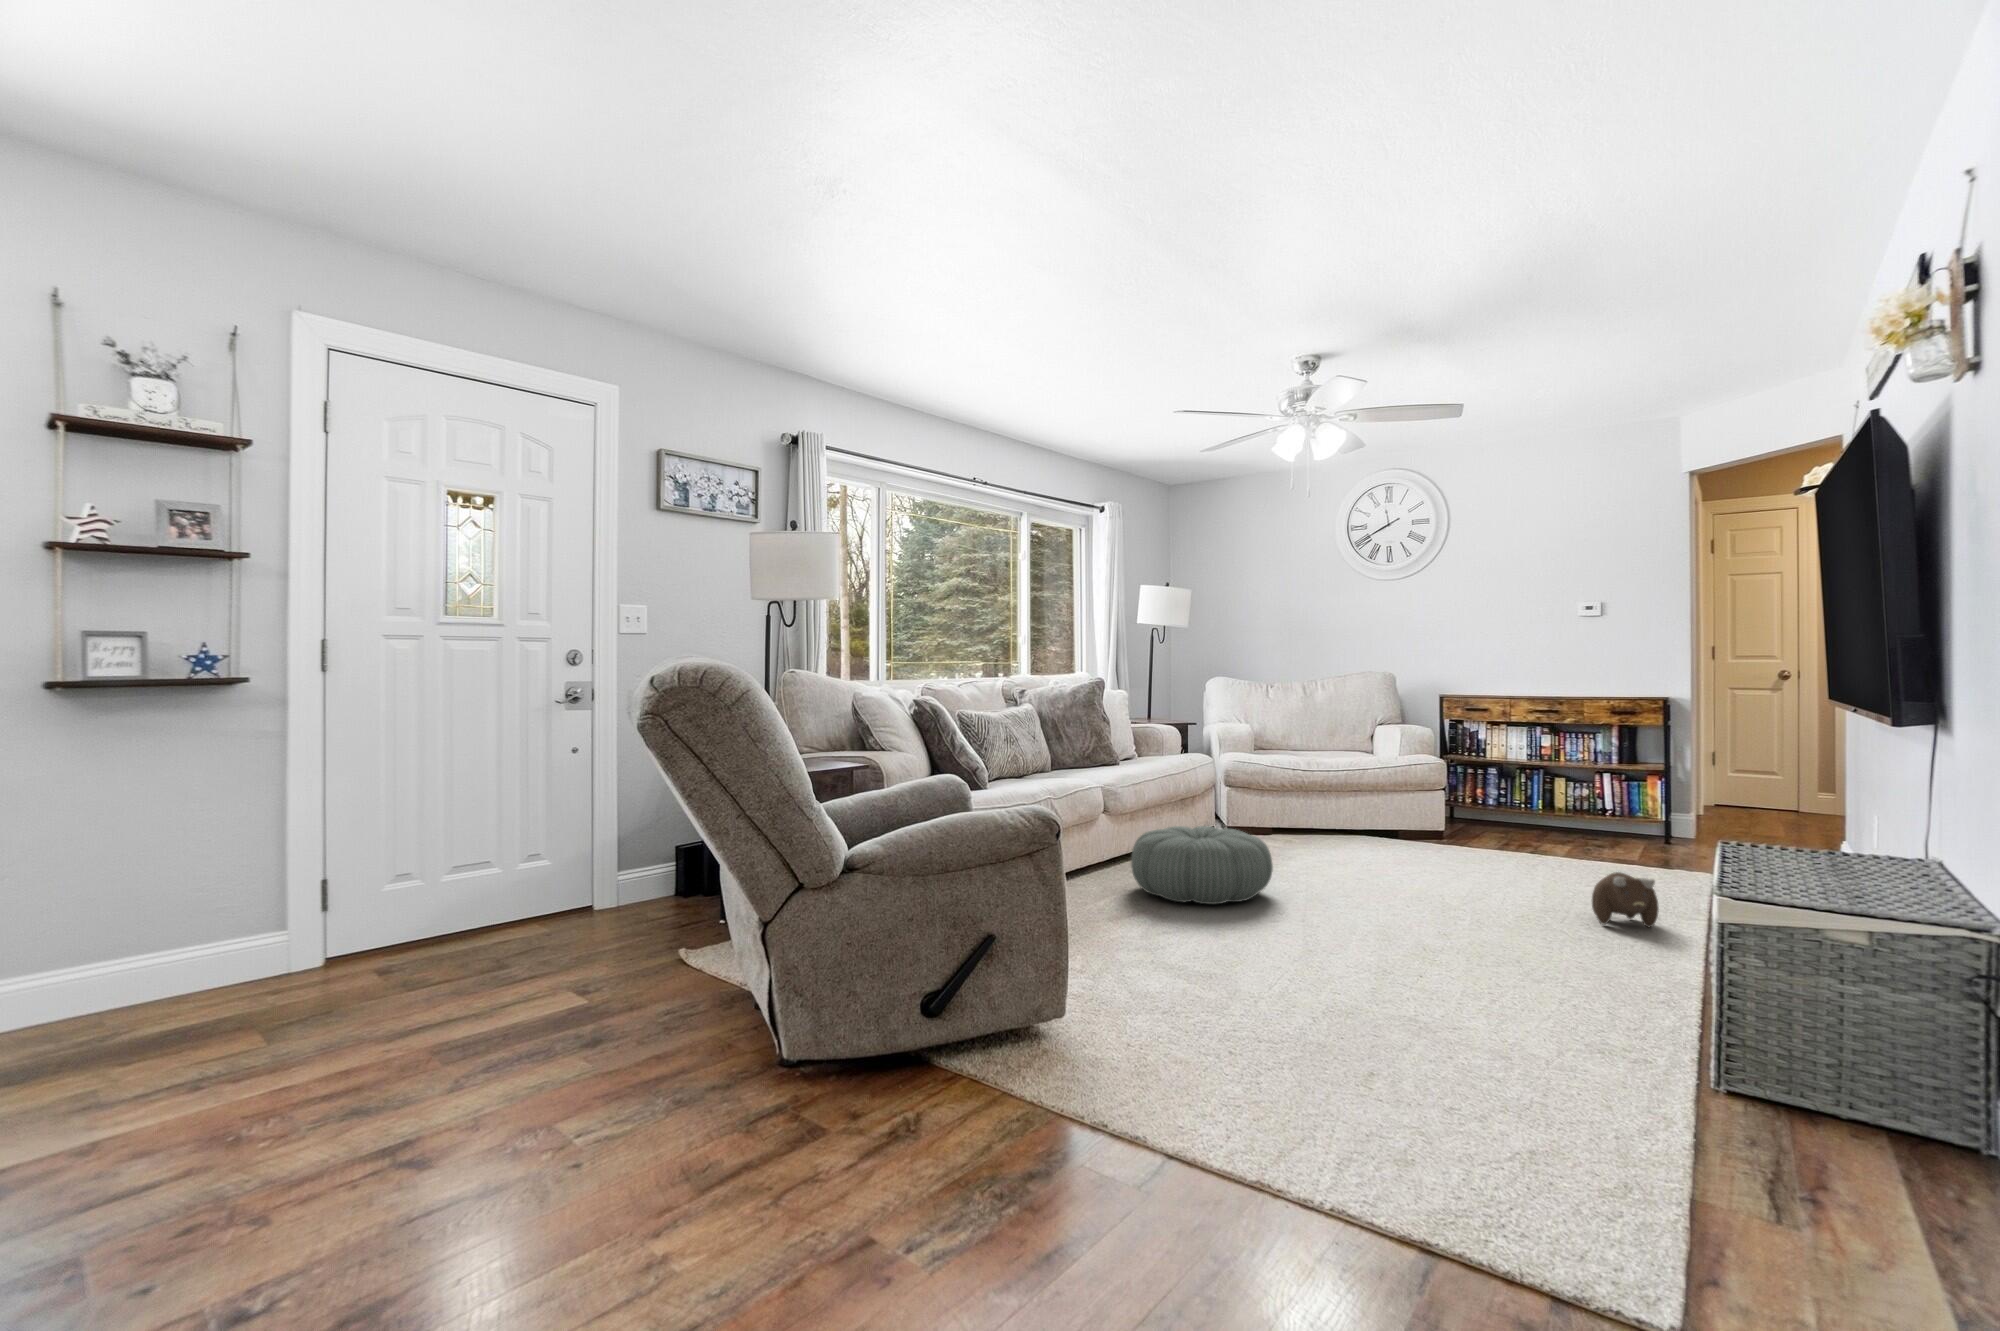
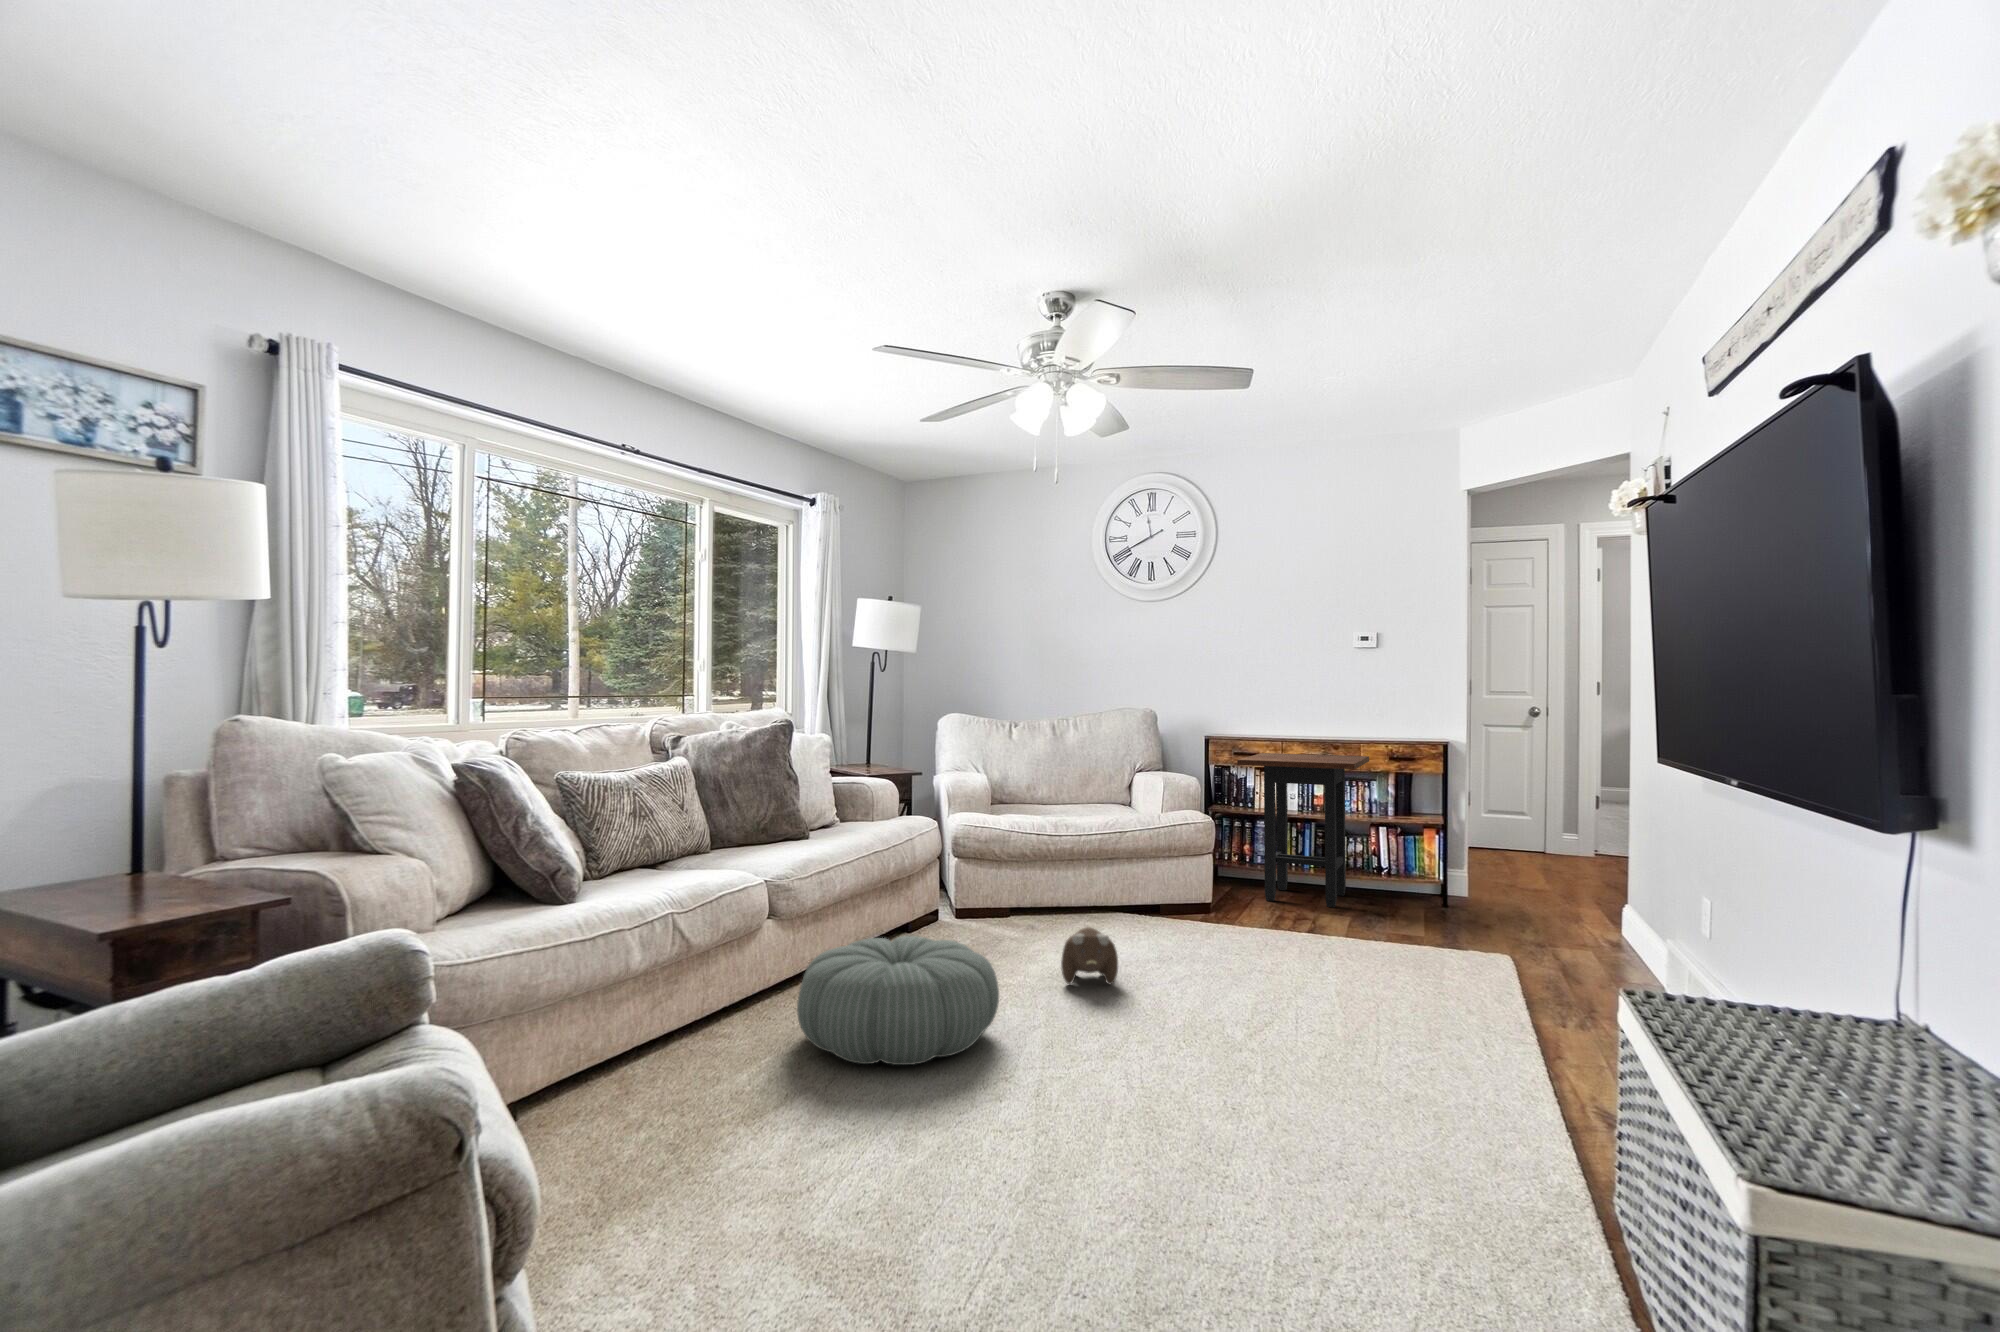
side table: none [1467,710,1594,838] -> present [1237,753,1369,907]
plush toy: present [1592,872,1659,927] -> present [1061,927,1118,984]

